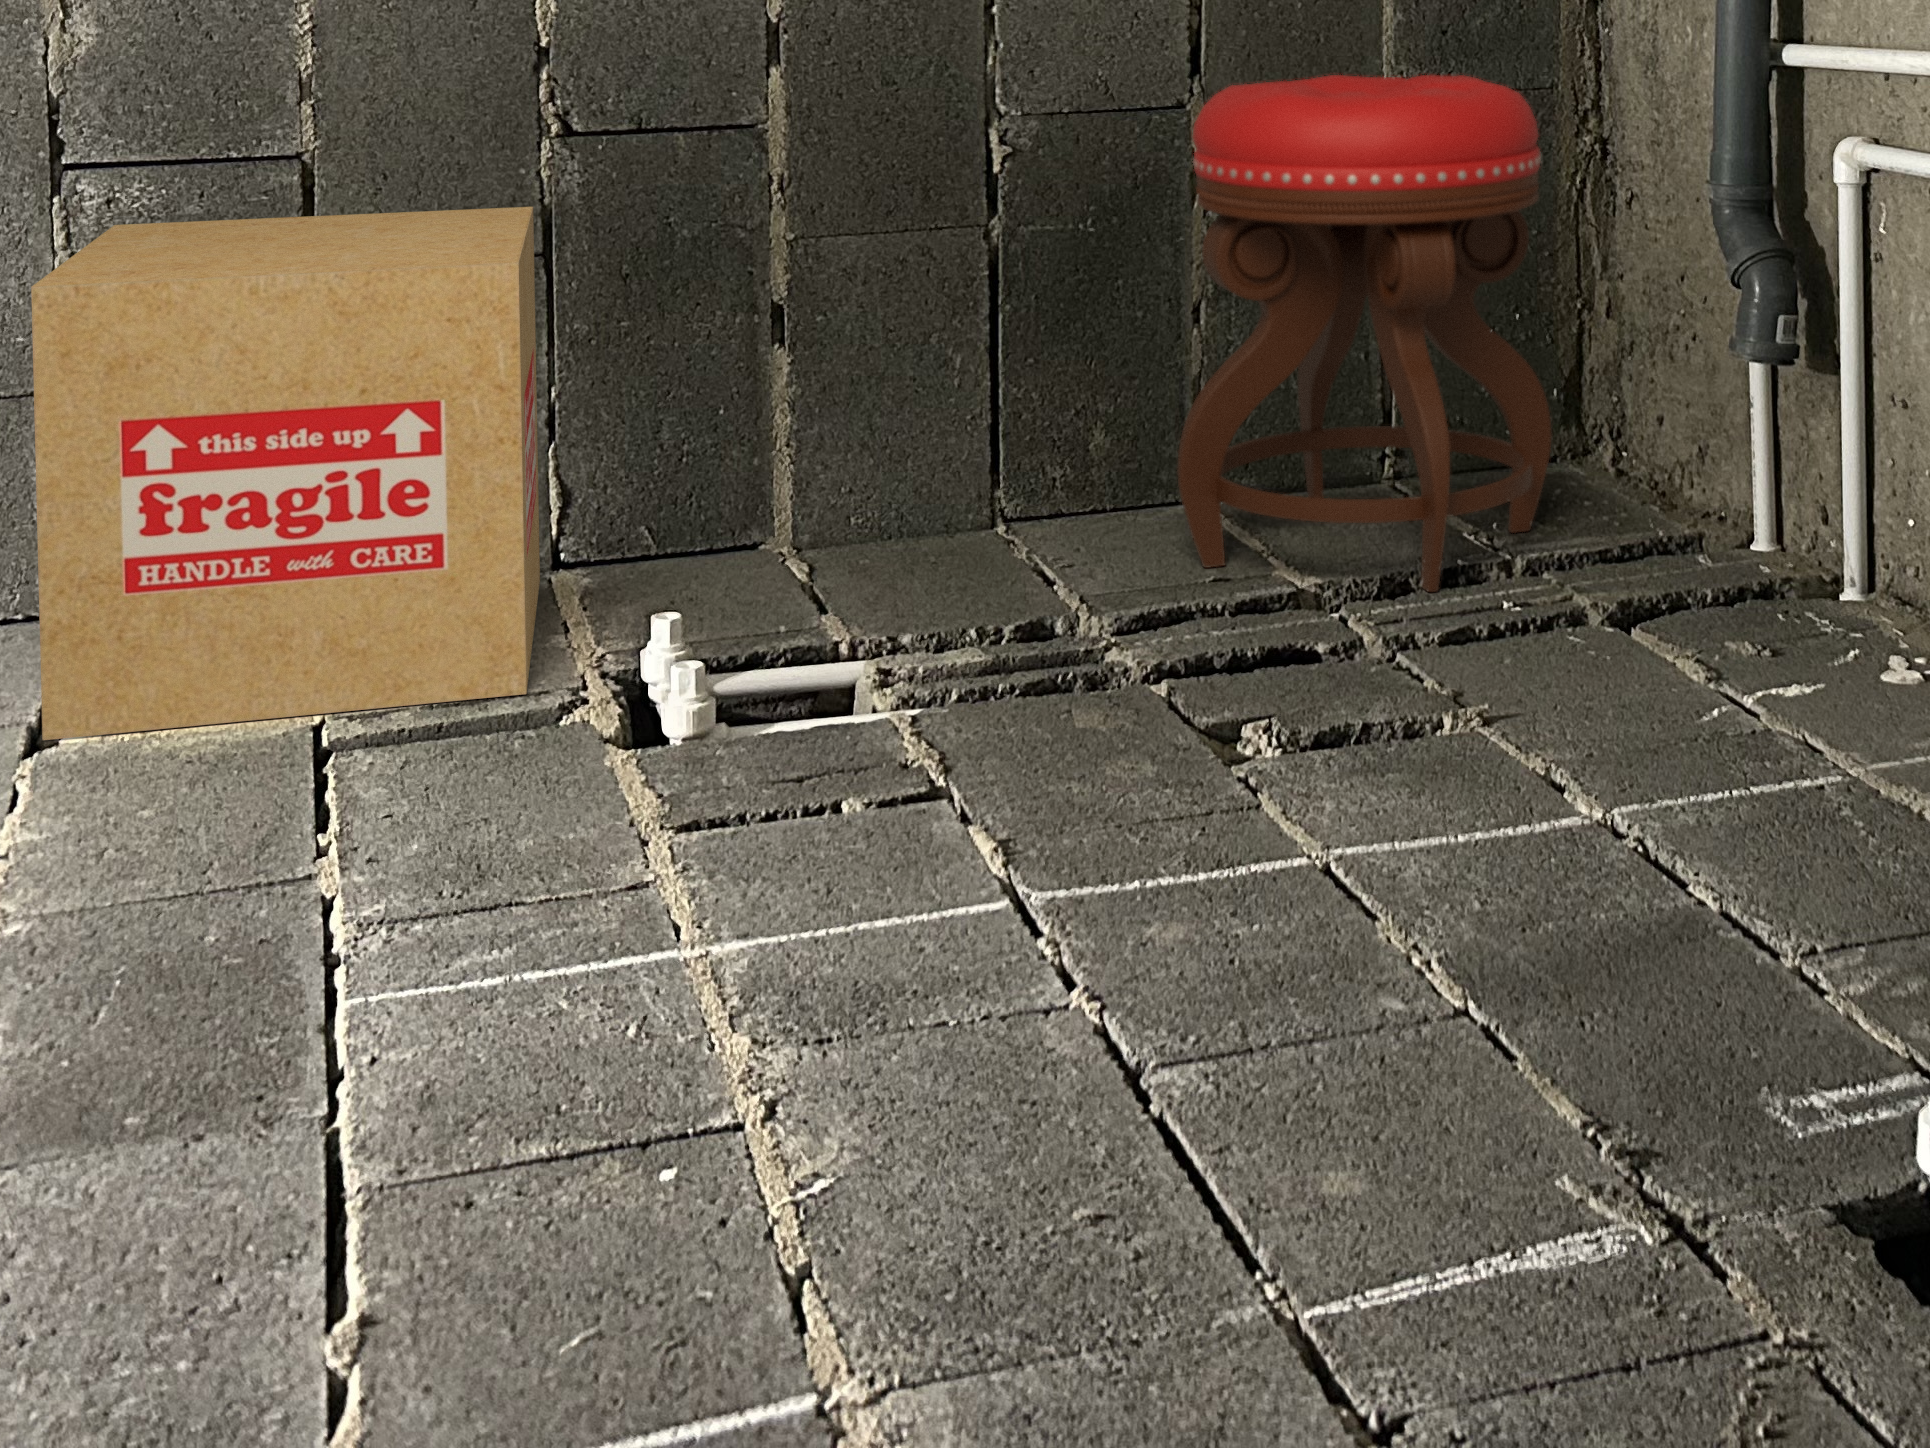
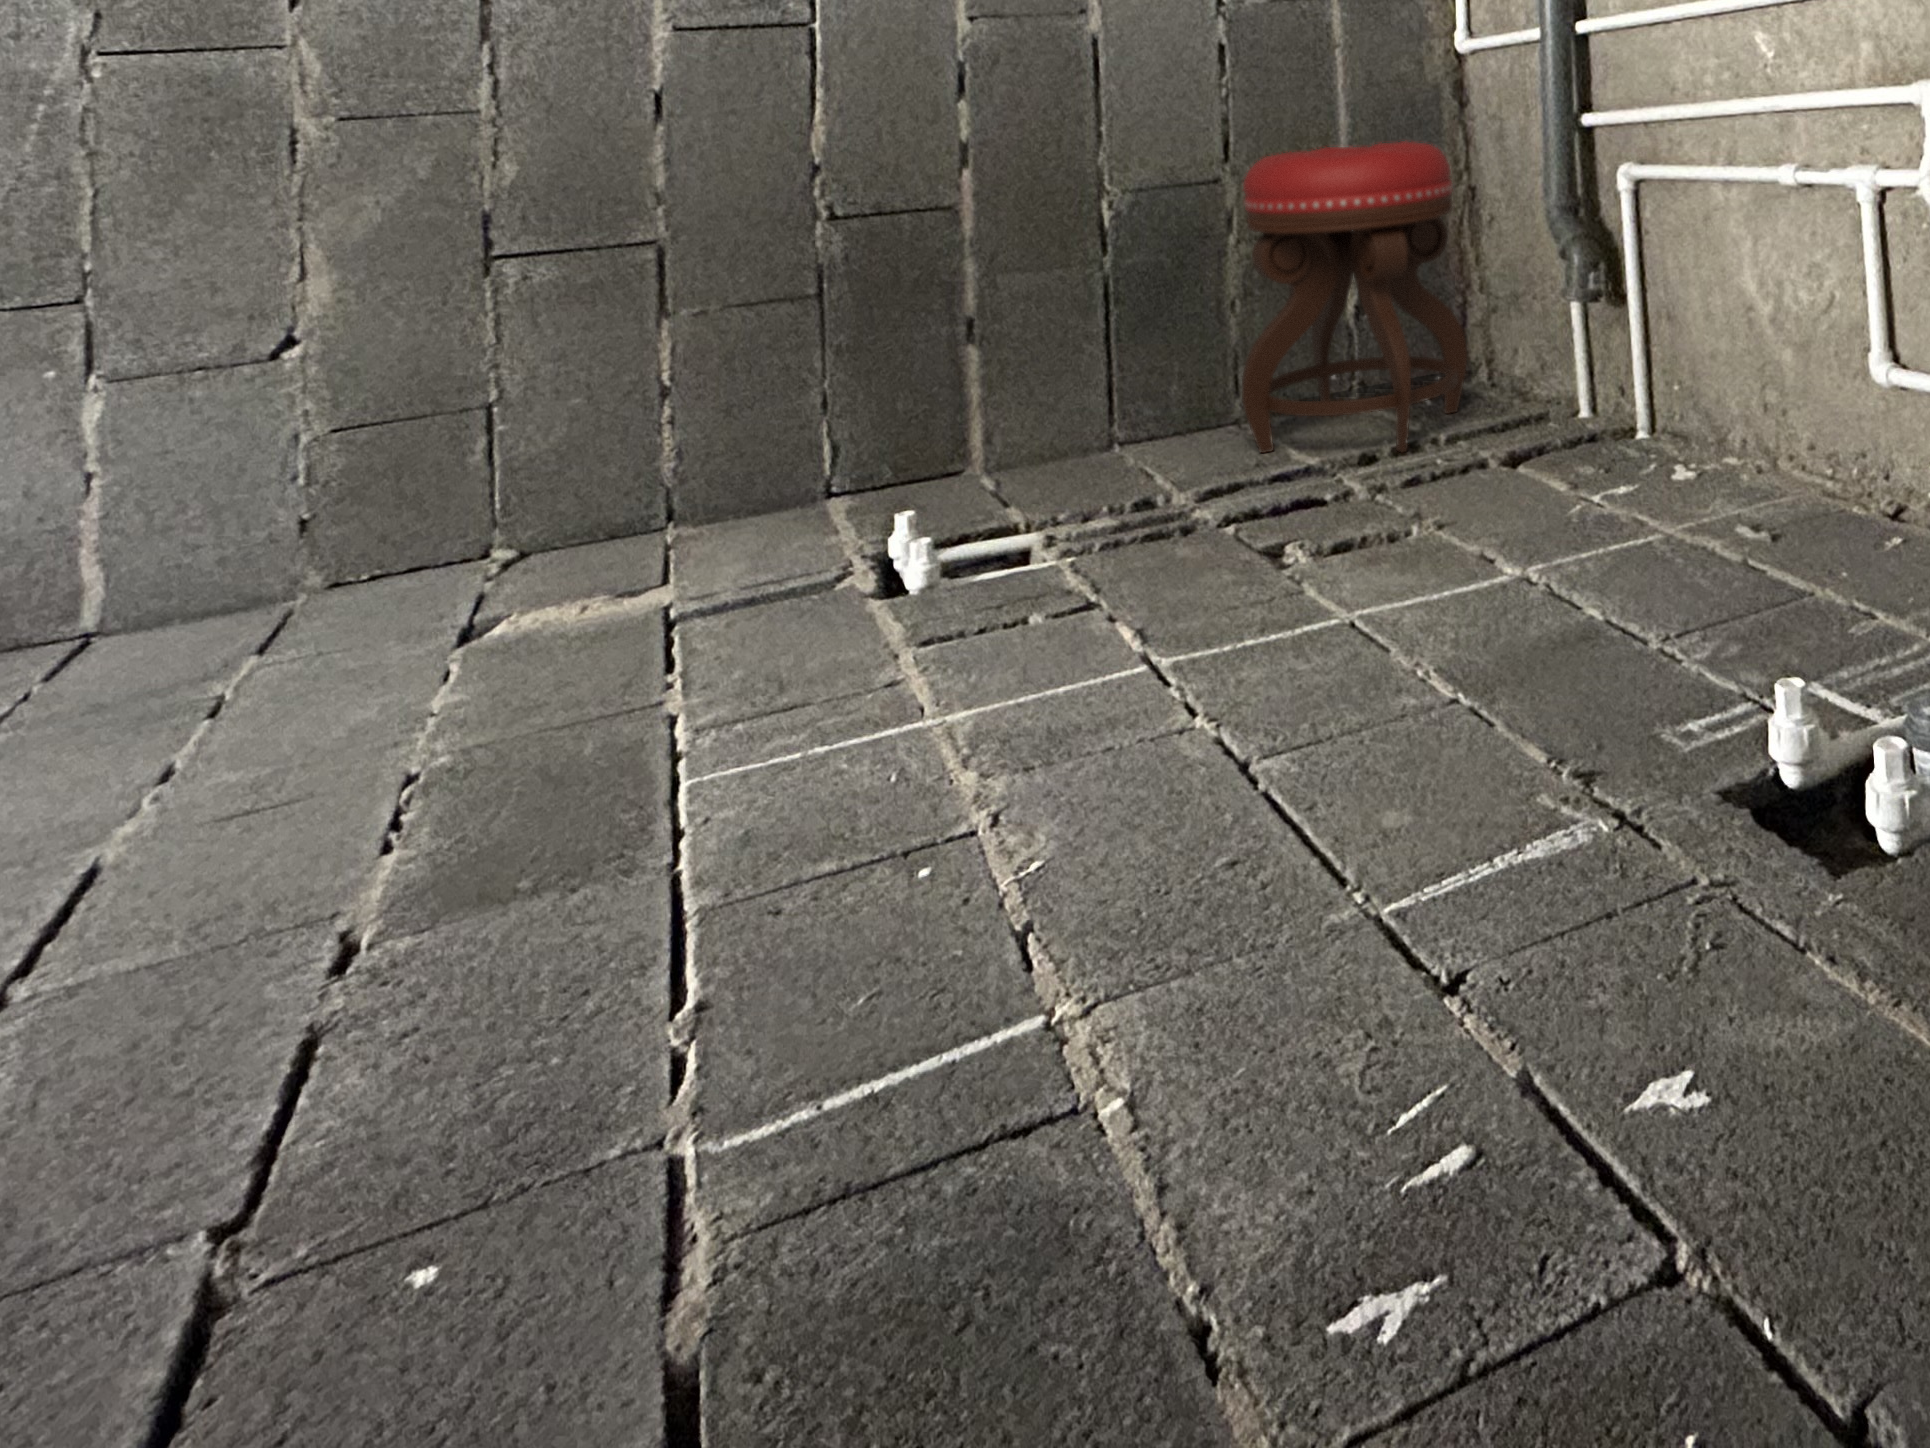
cardboard box: present [31,207,540,740] -> none [455,263,824,651]

